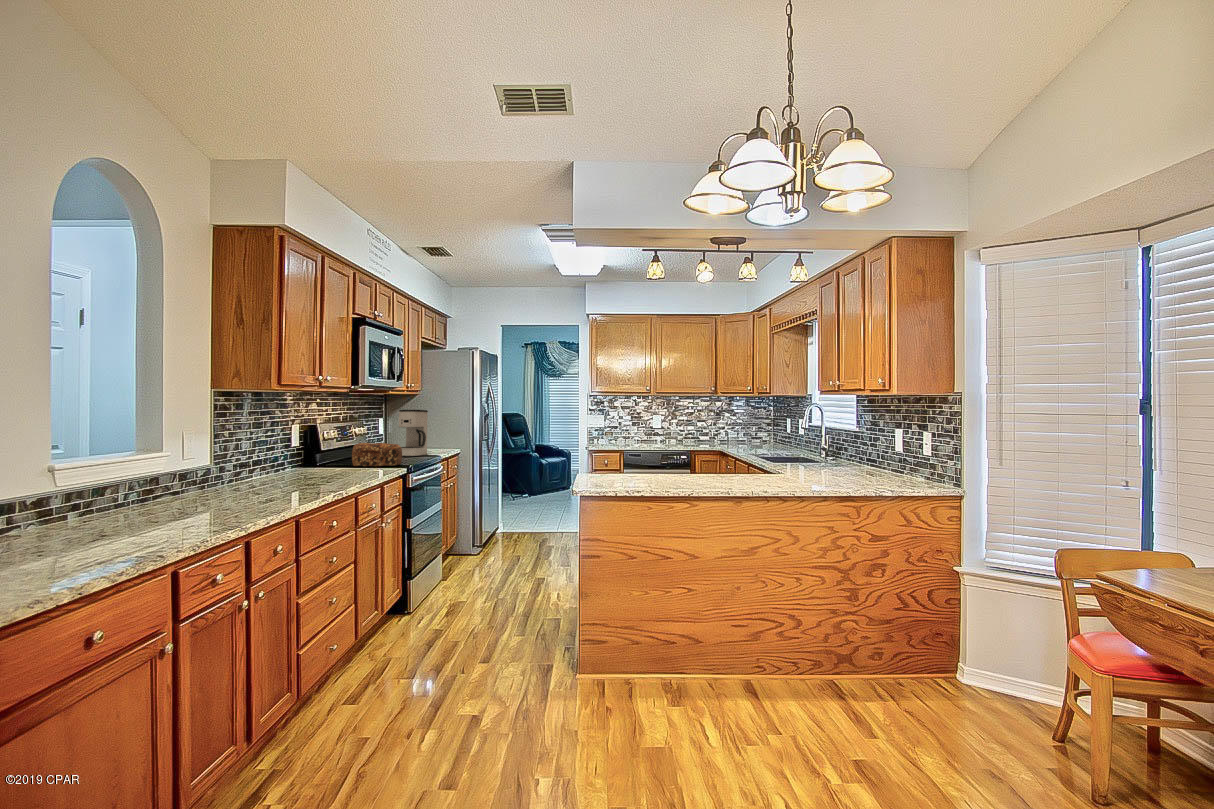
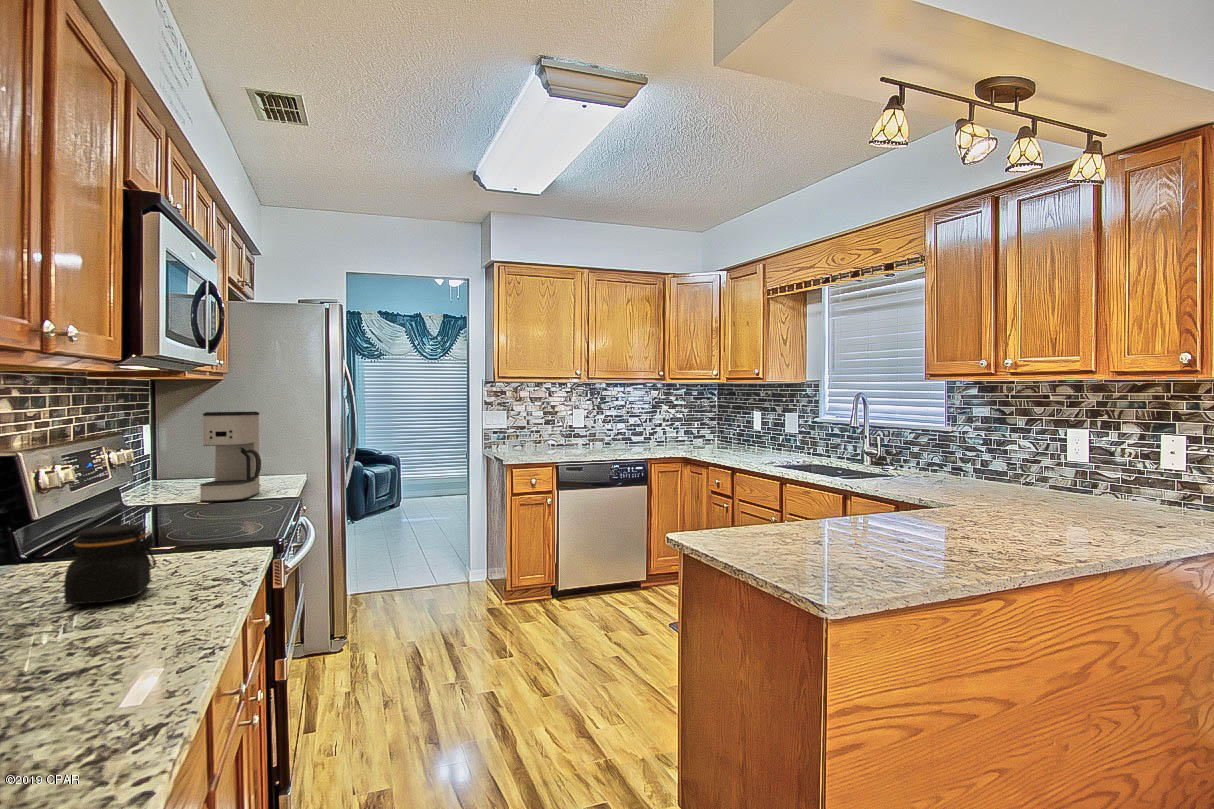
bread loaf: present [352,443,402,466] -> none [127,486,241,543]
jar: none [316,450,349,478] -> present [57,524,156,604]

